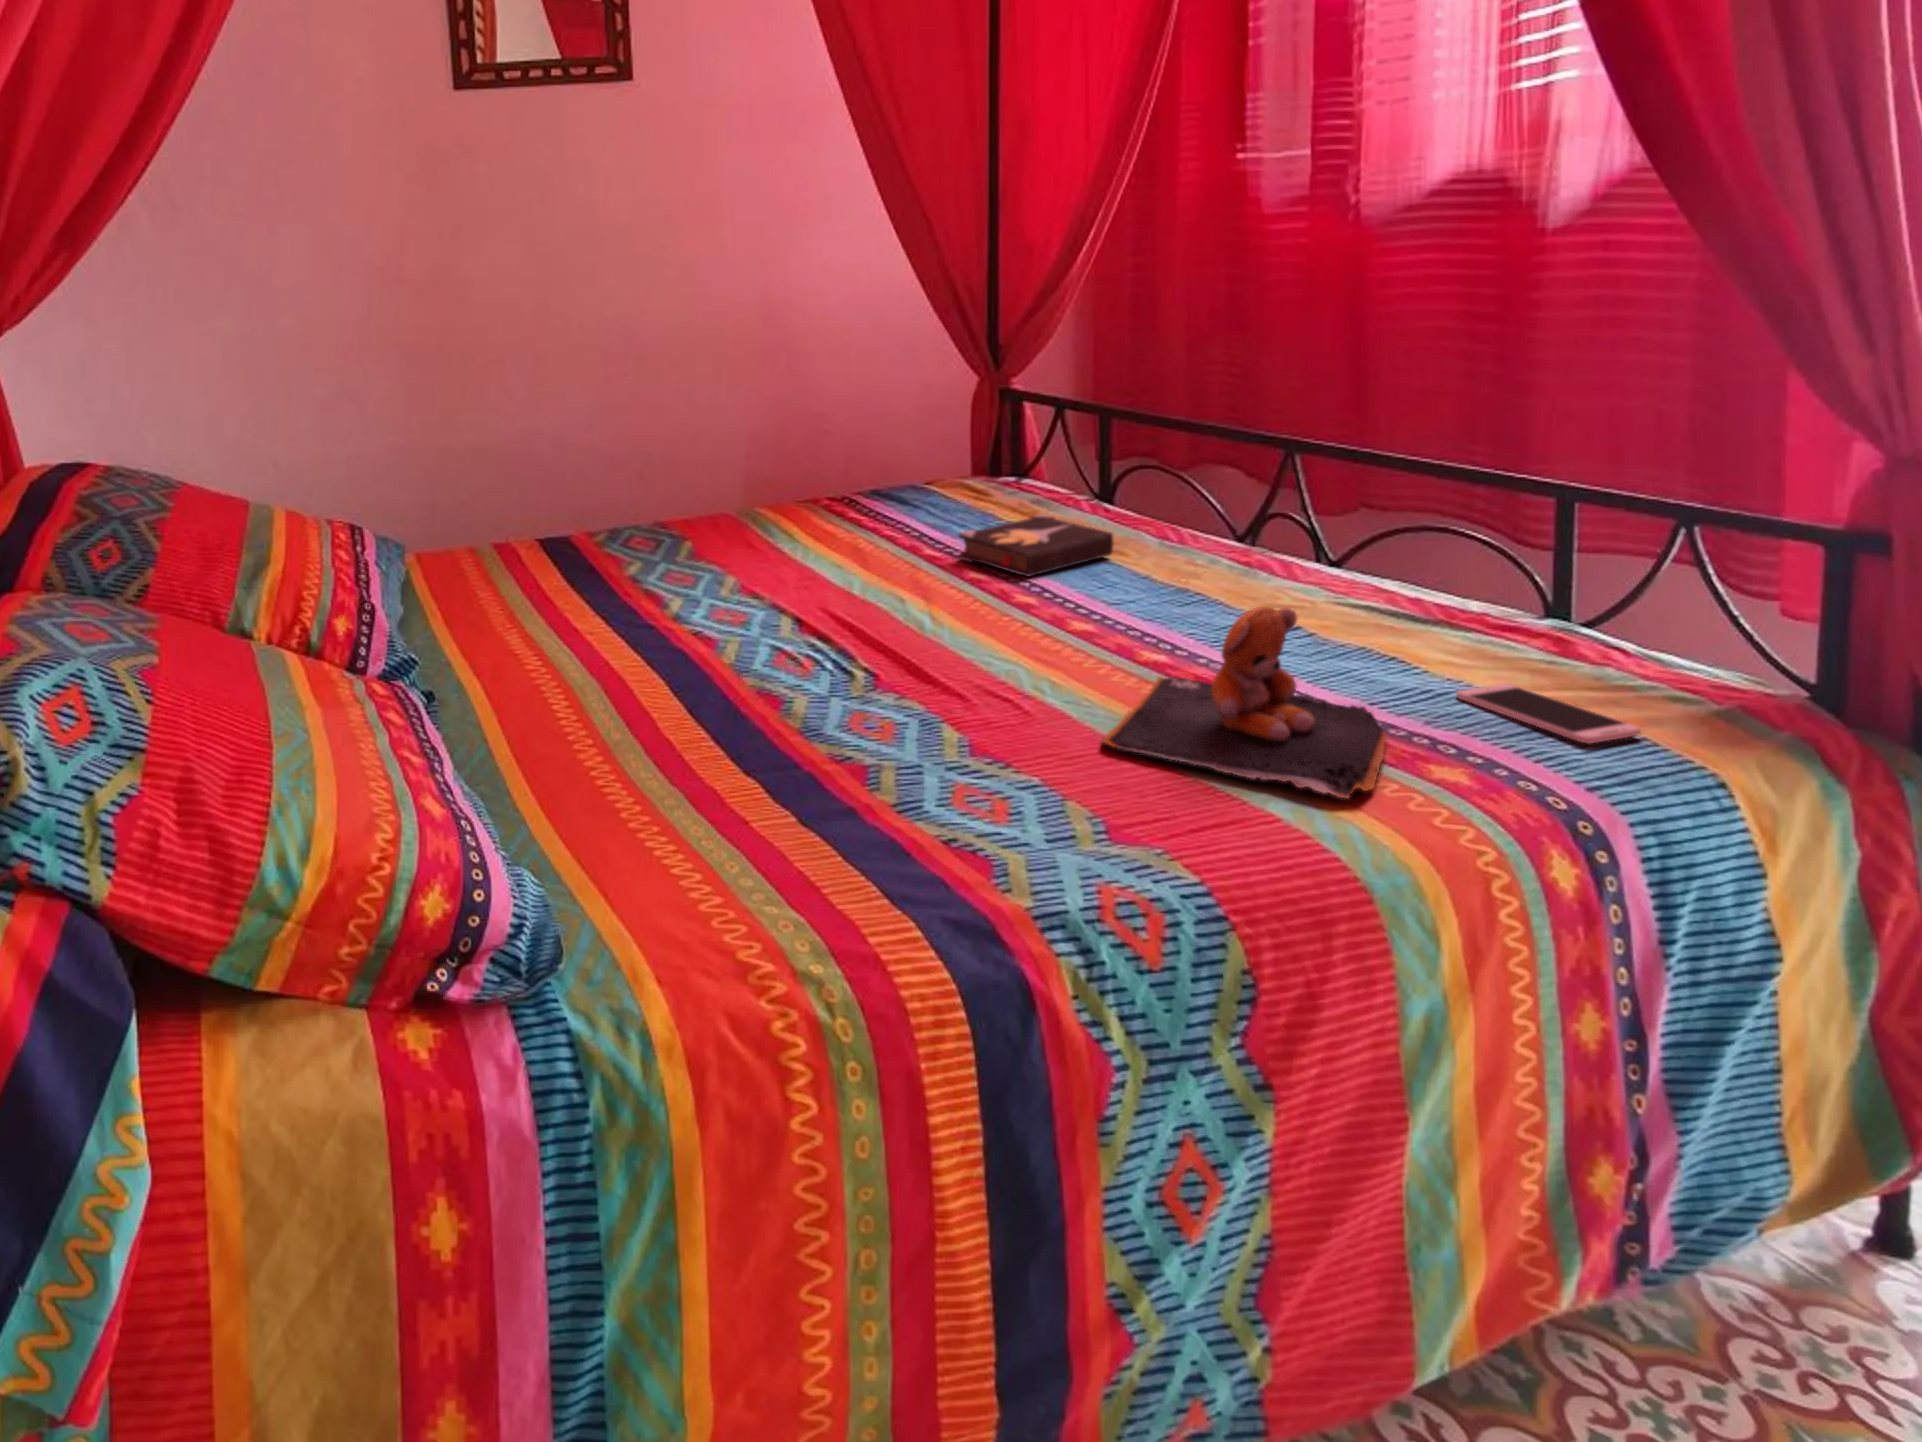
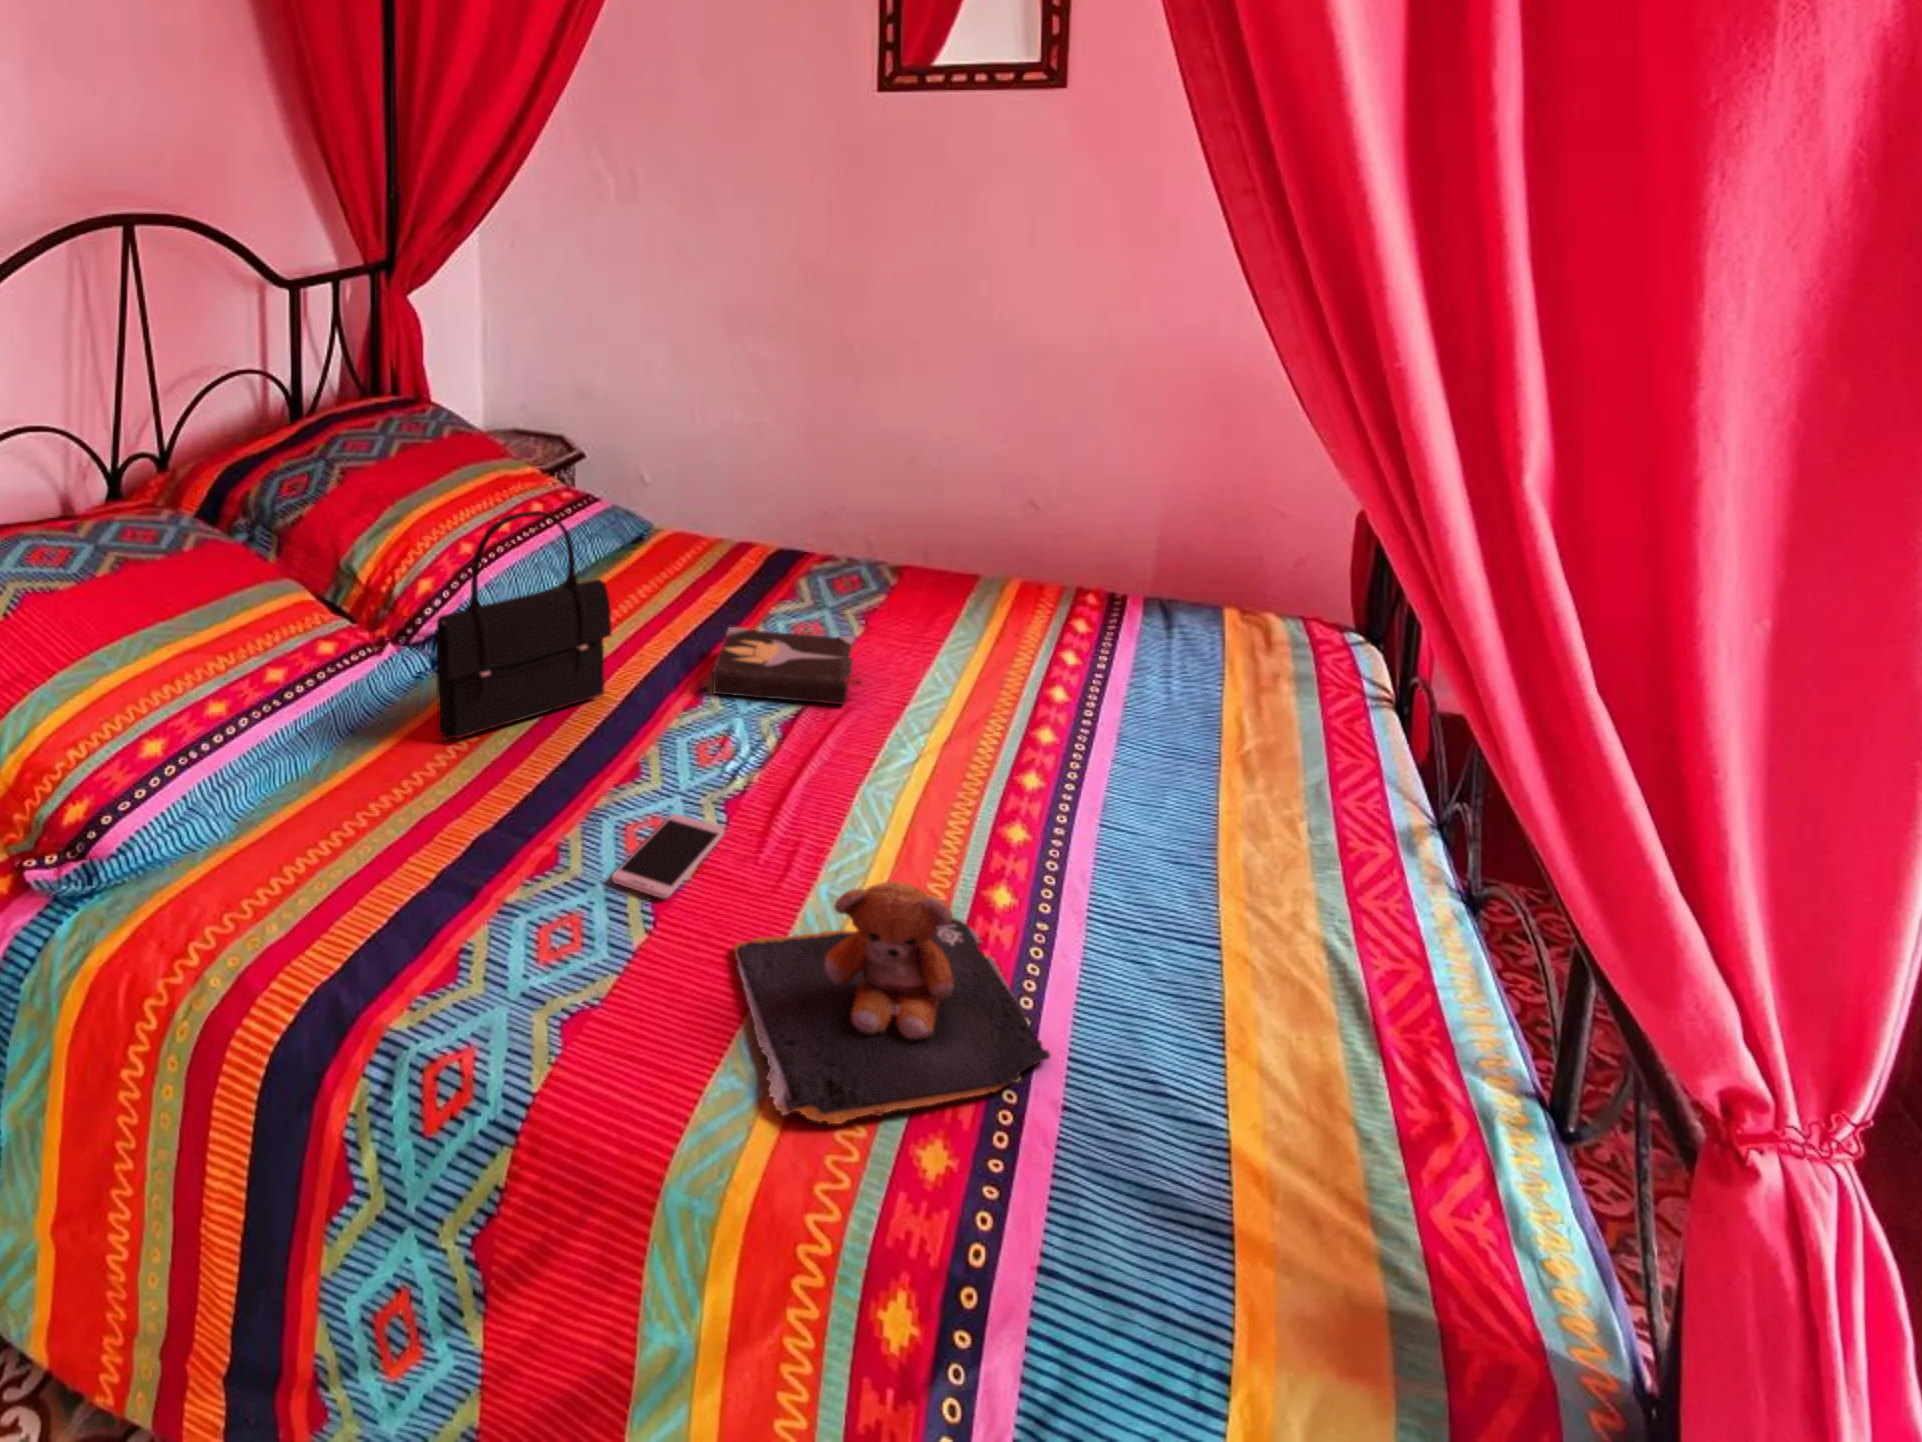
handbag: none [546,459,633,742] -> present [436,511,611,741]
hardback book: present [959,515,1113,577] -> present [712,627,864,704]
smartphone: present [1457,684,1641,744] -> present [612,814,724,898]

